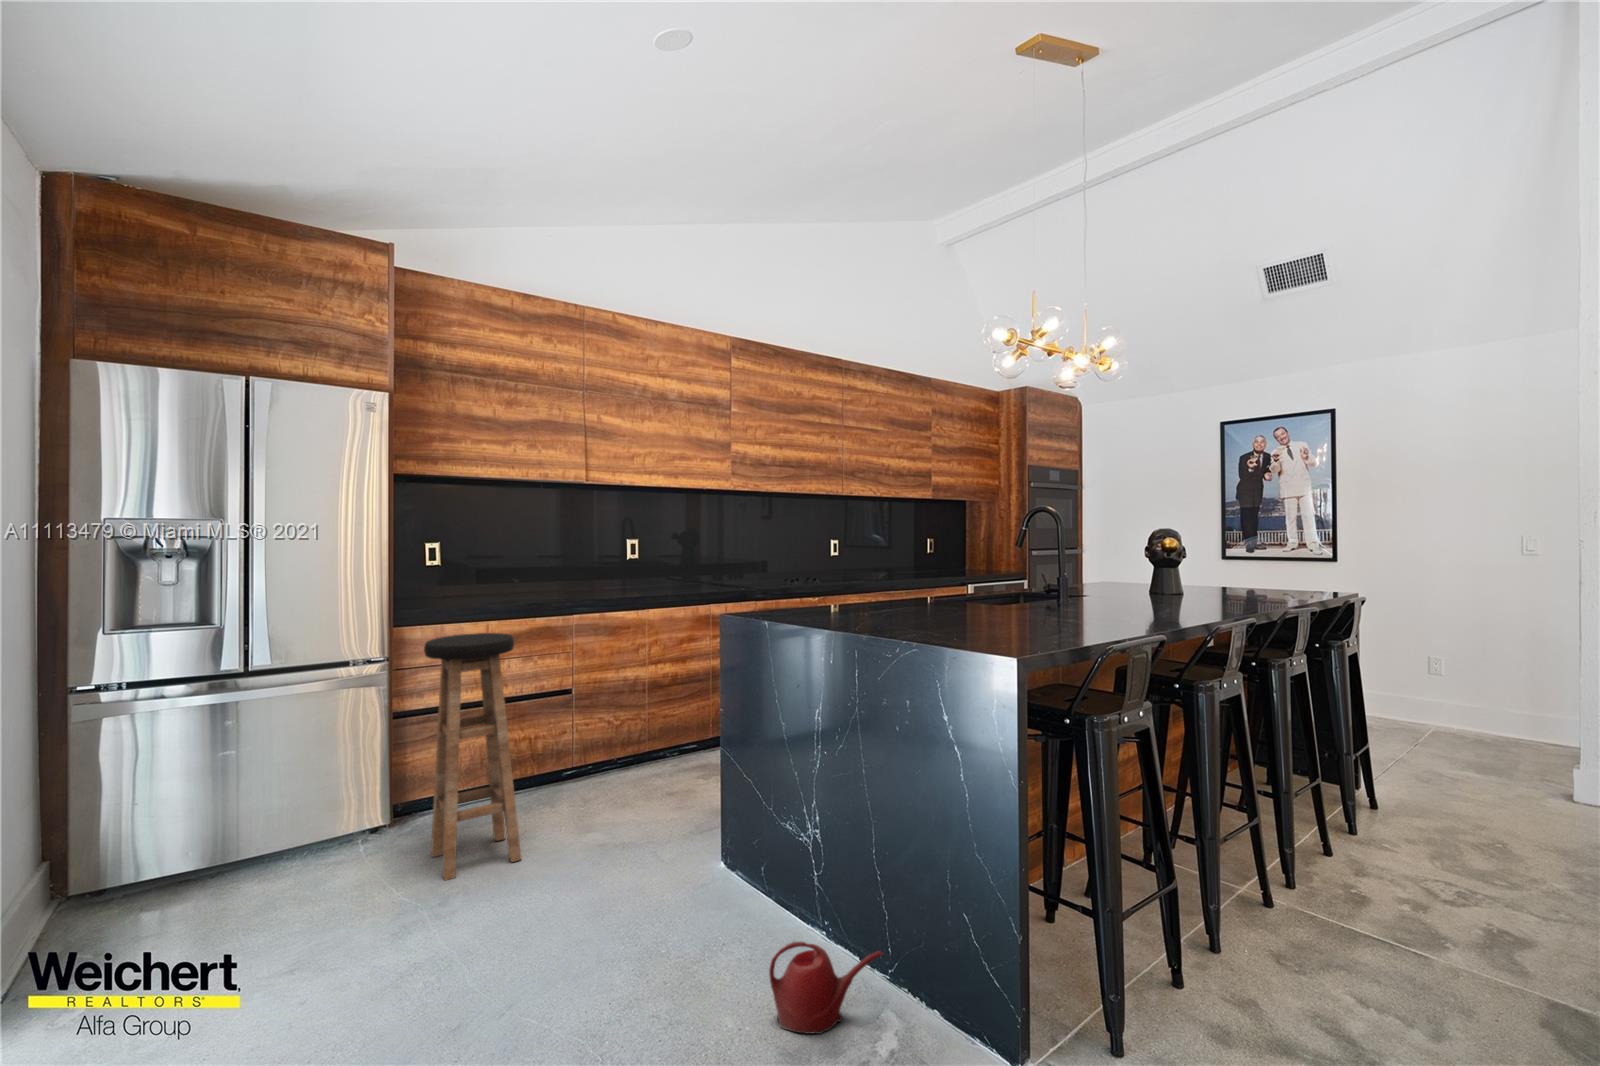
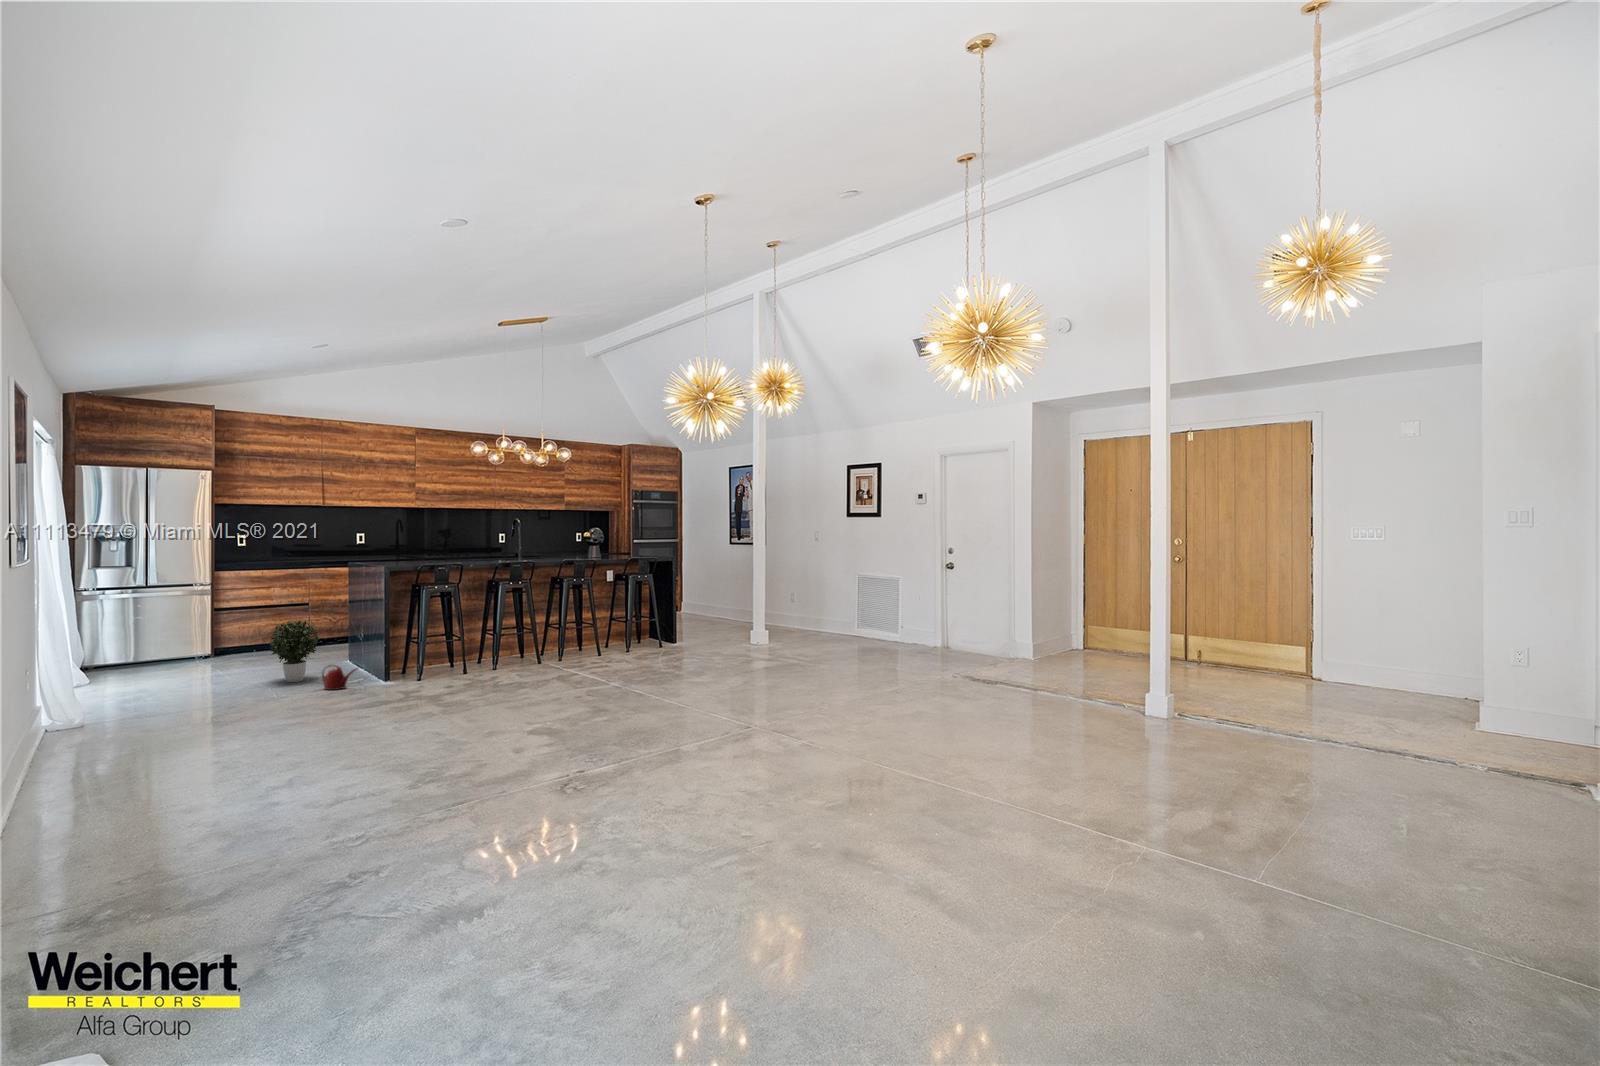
bar stool: present [424,633,521,880] -> none [223,574,266,669]
potted plant: none [584,777,712,970] -> present [270,621,320,682]

